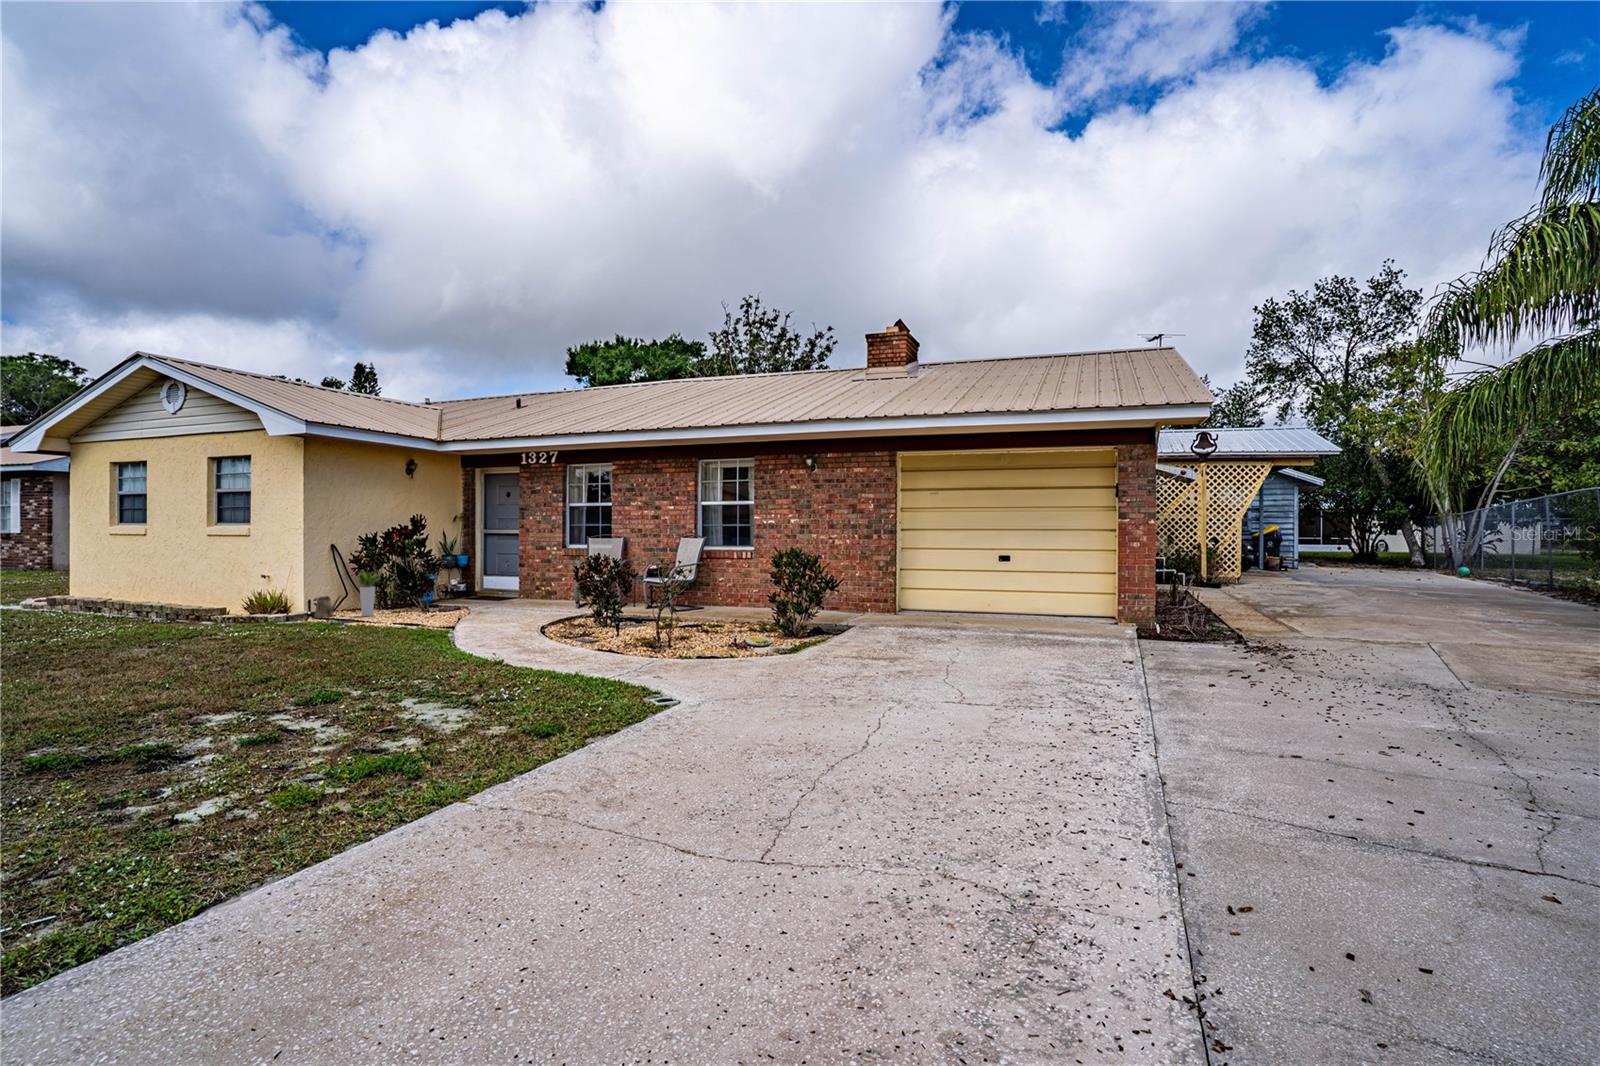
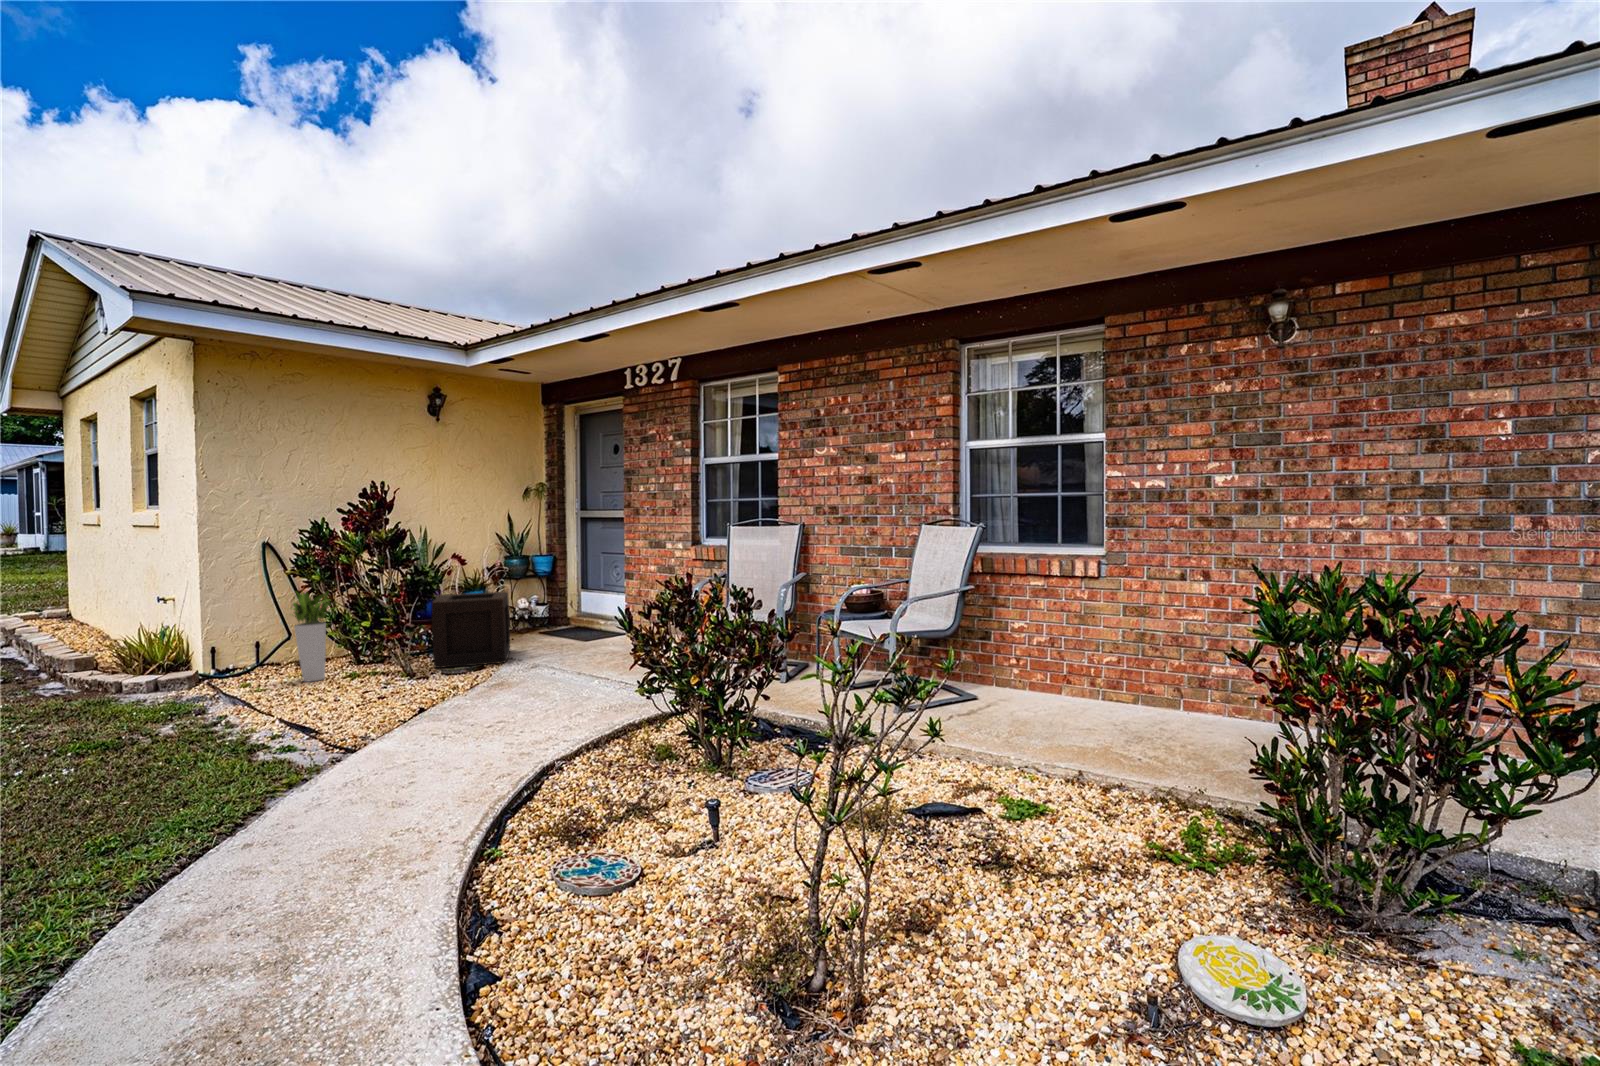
wooden crate: none [423,574,466,611] -> present [432,592,510,668]
watering can: present [313,595,341,617] -> none [232,639,271,679]

